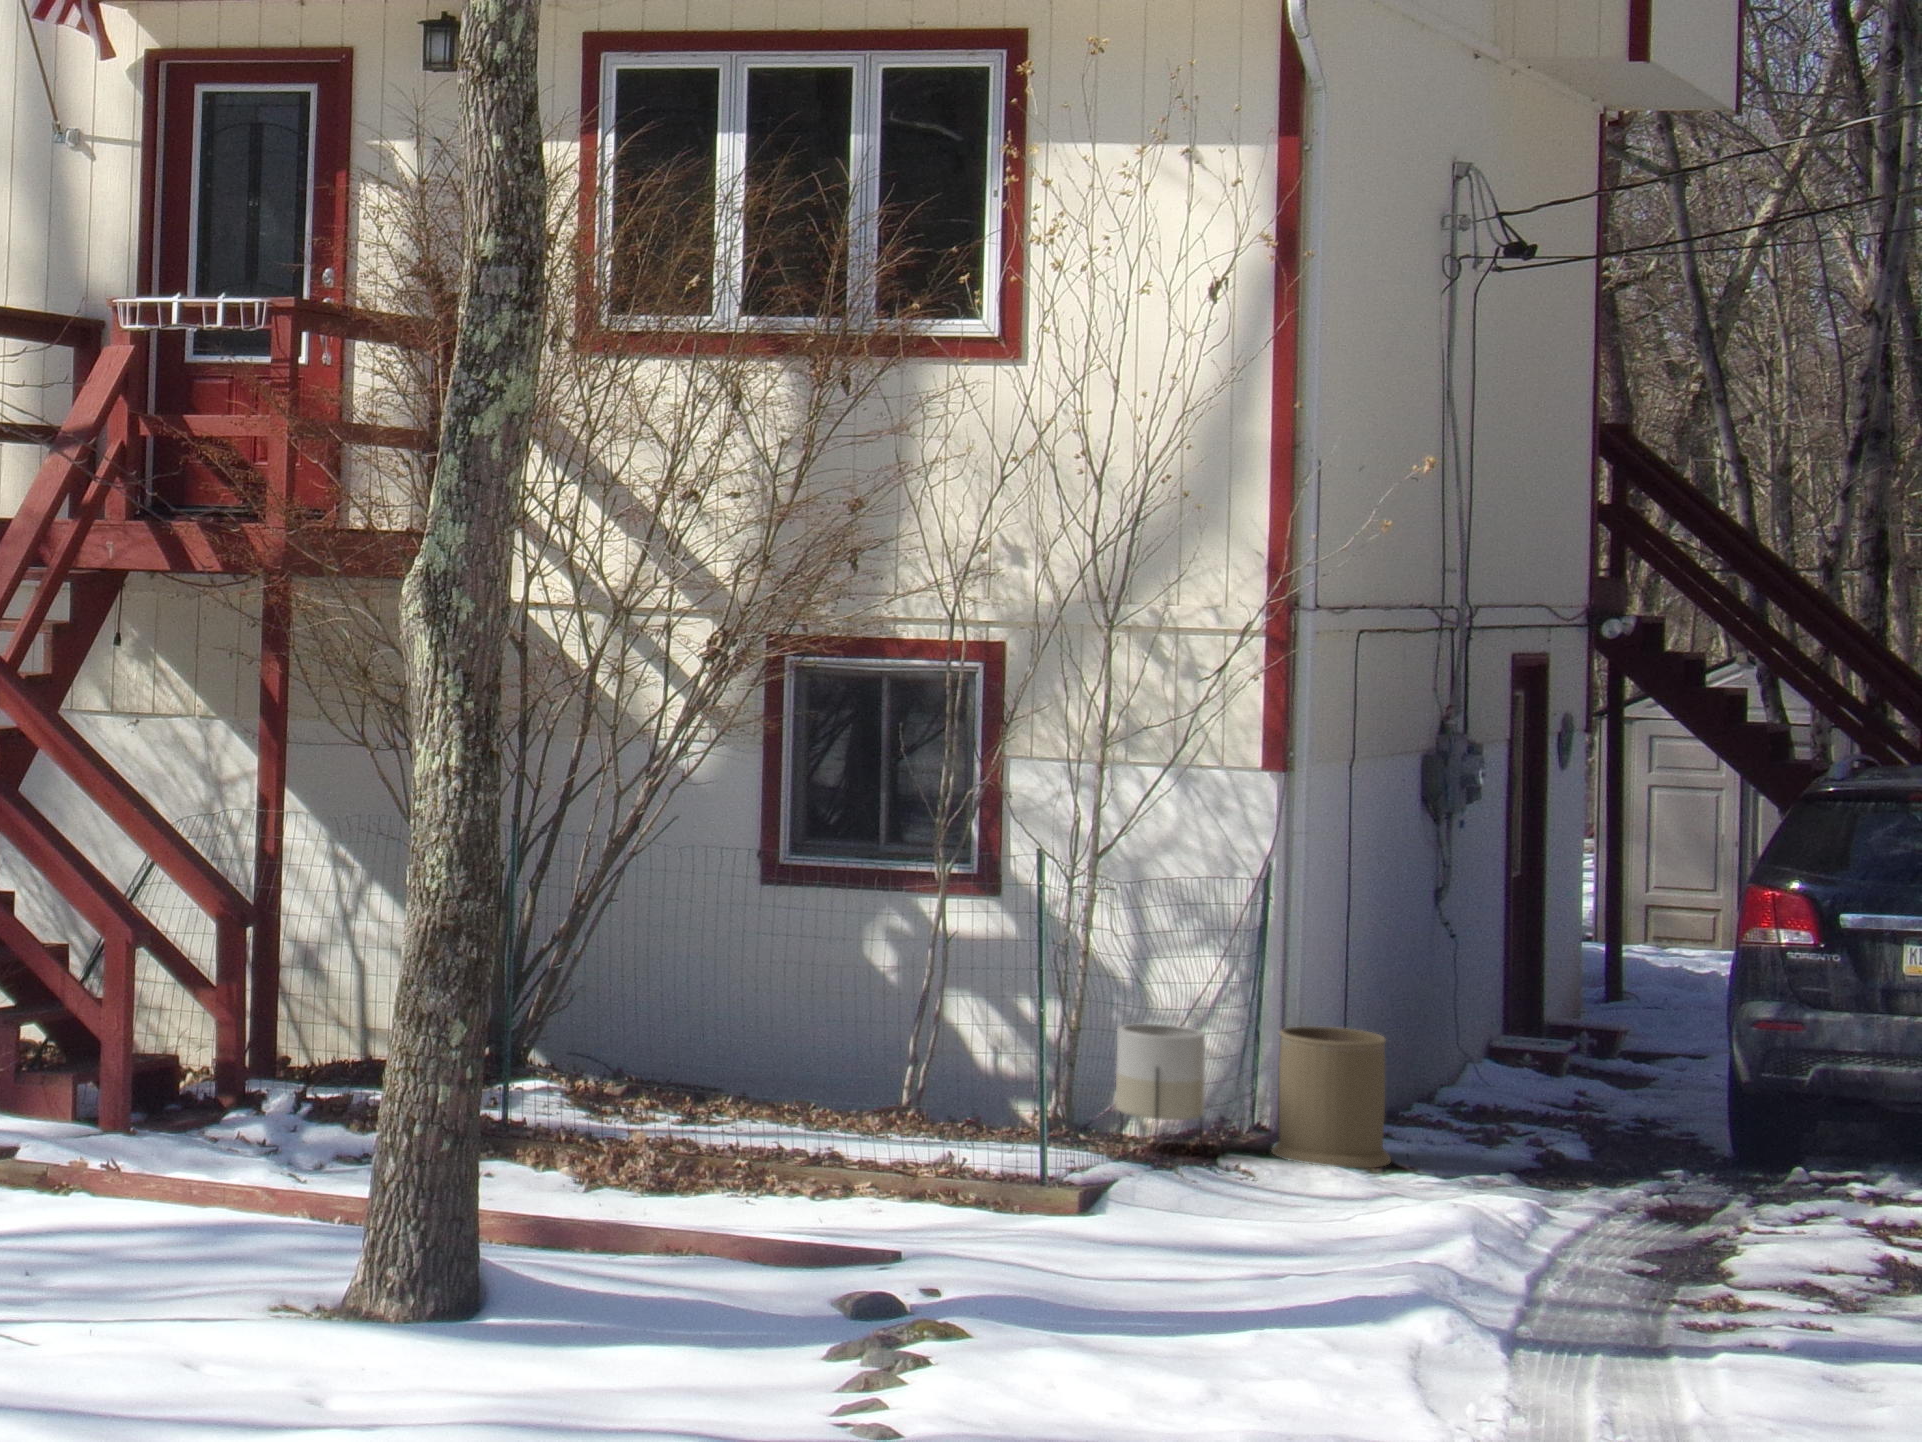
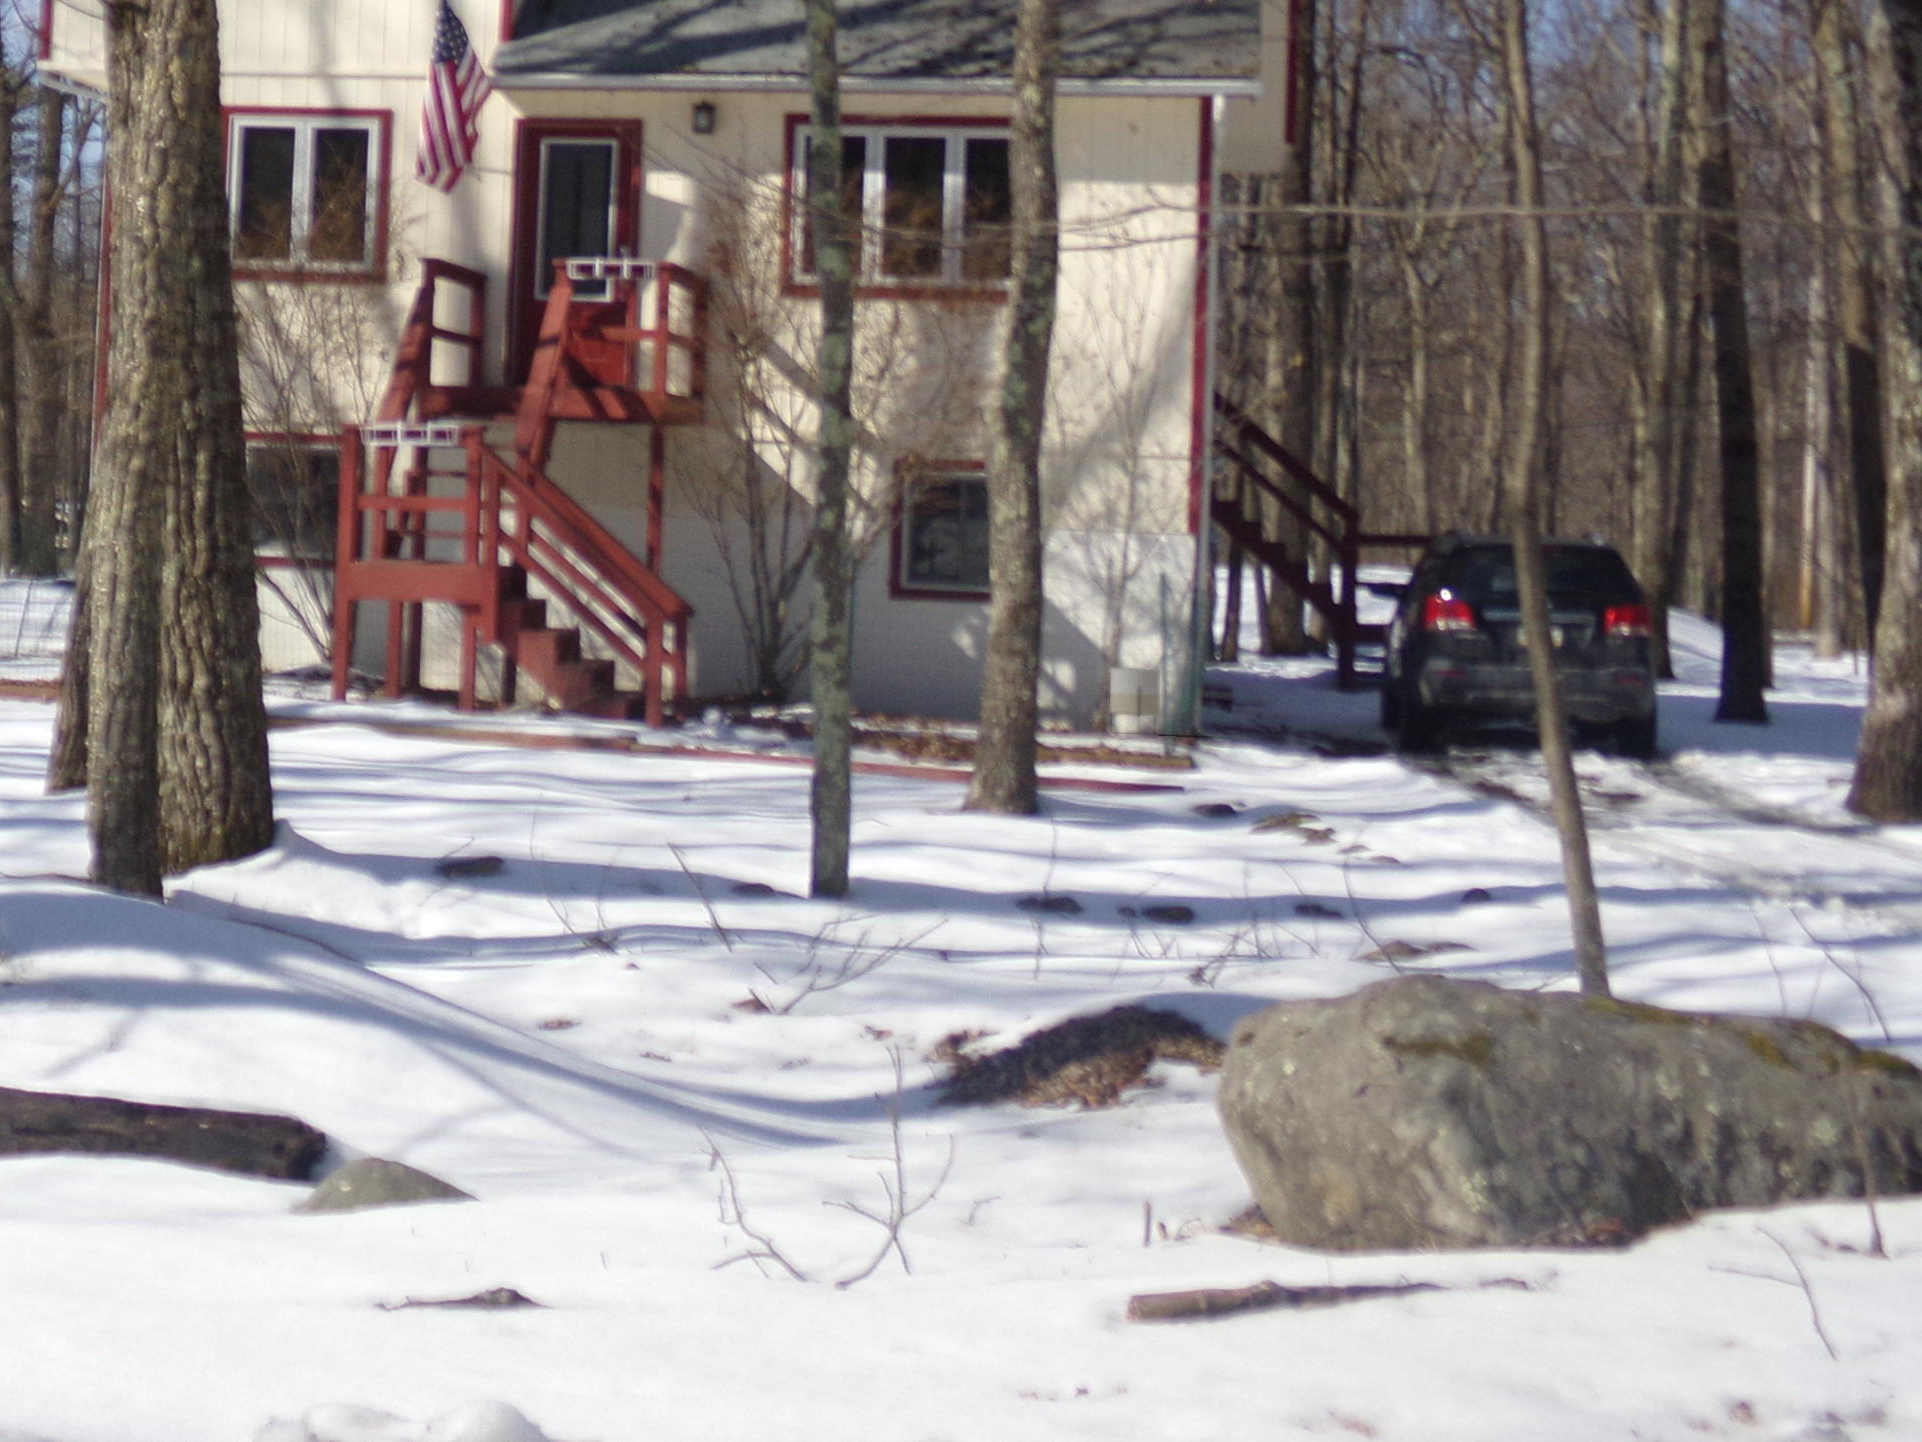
trash can: present [1271,1026,1391,1168] -> none [1190,669,1257,740]

